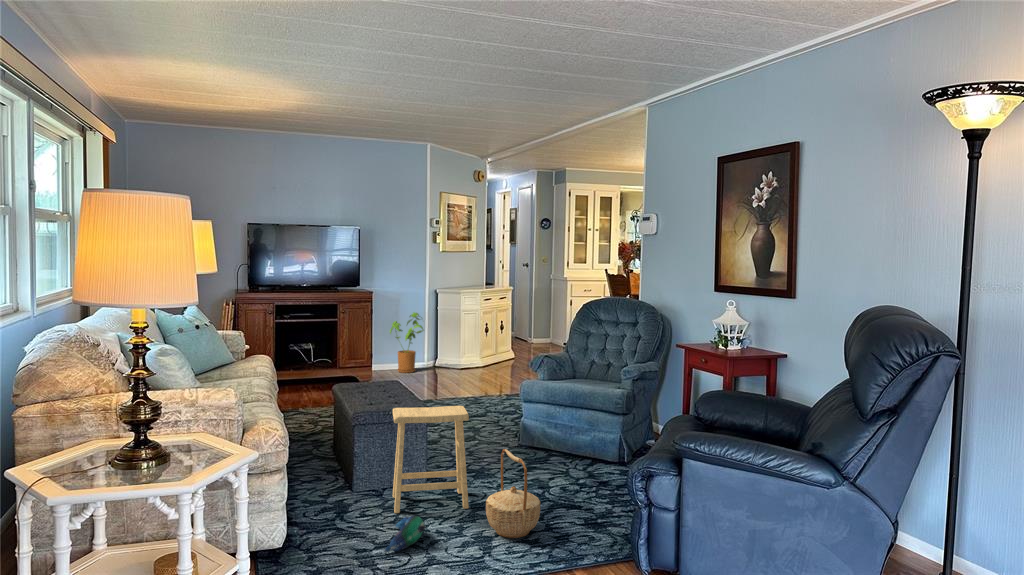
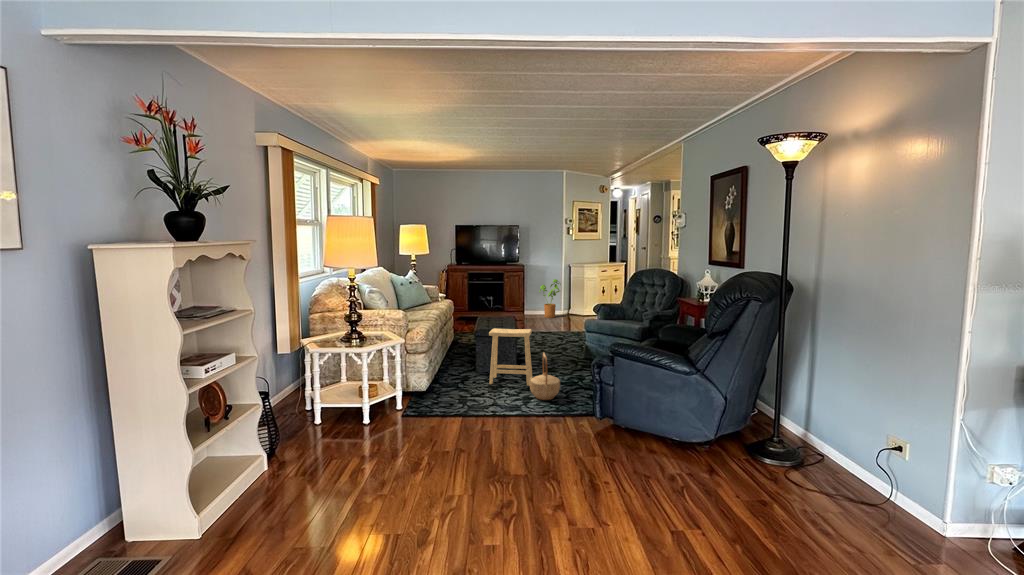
plush toy: present [385,516,425,552] -> none [472,383,497,399]

